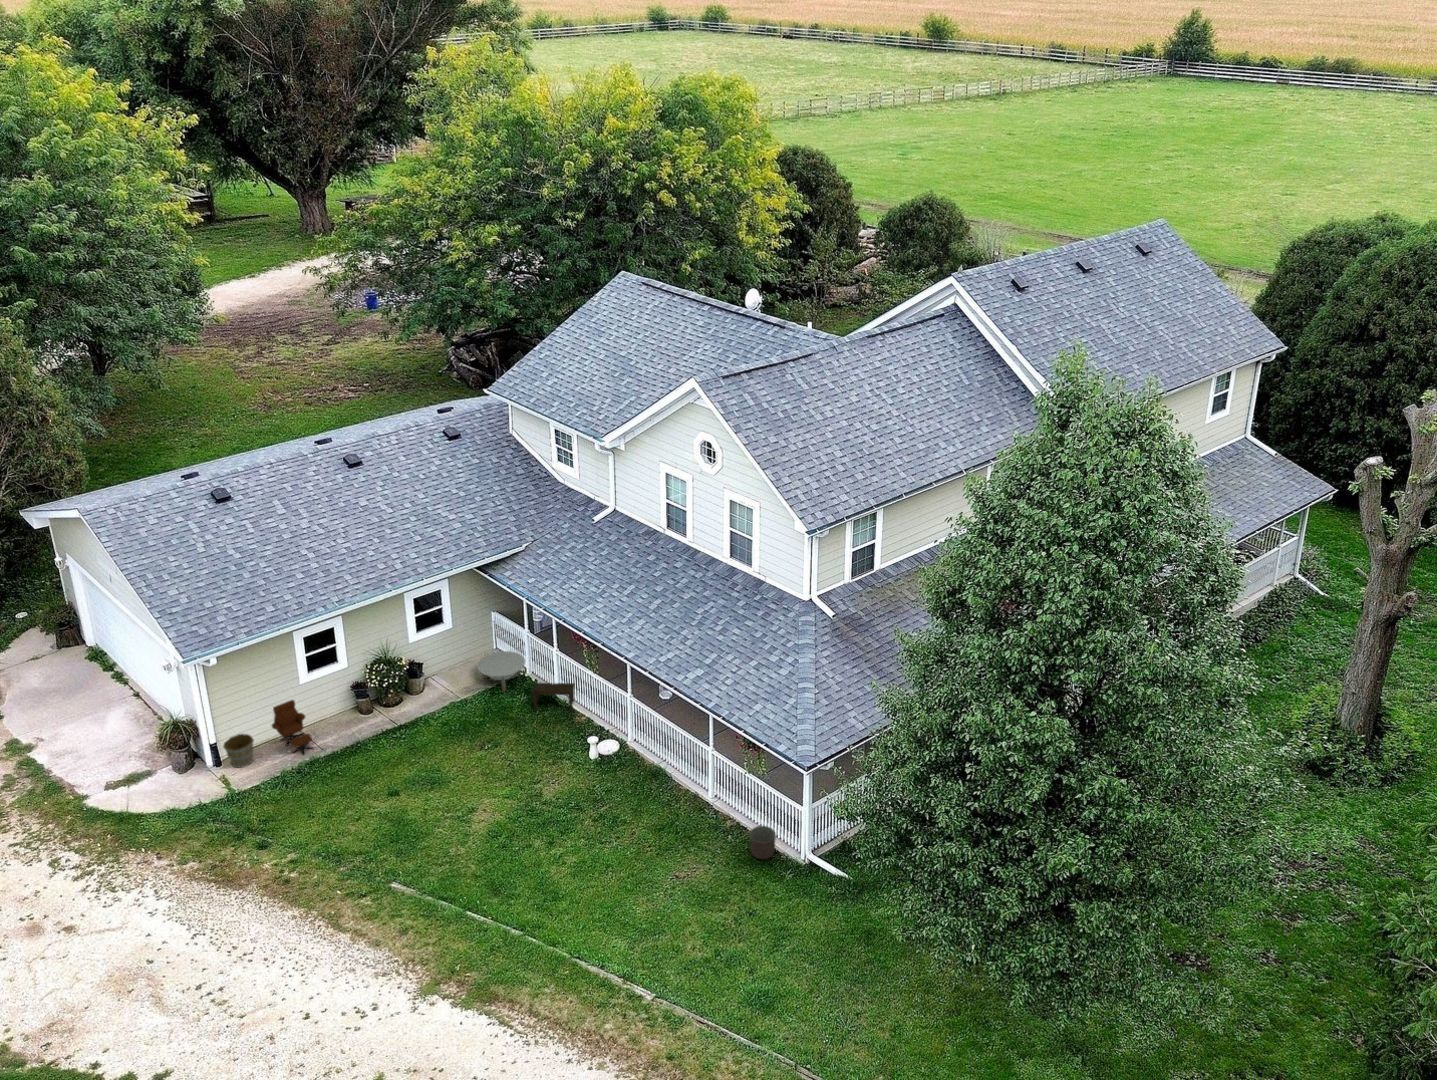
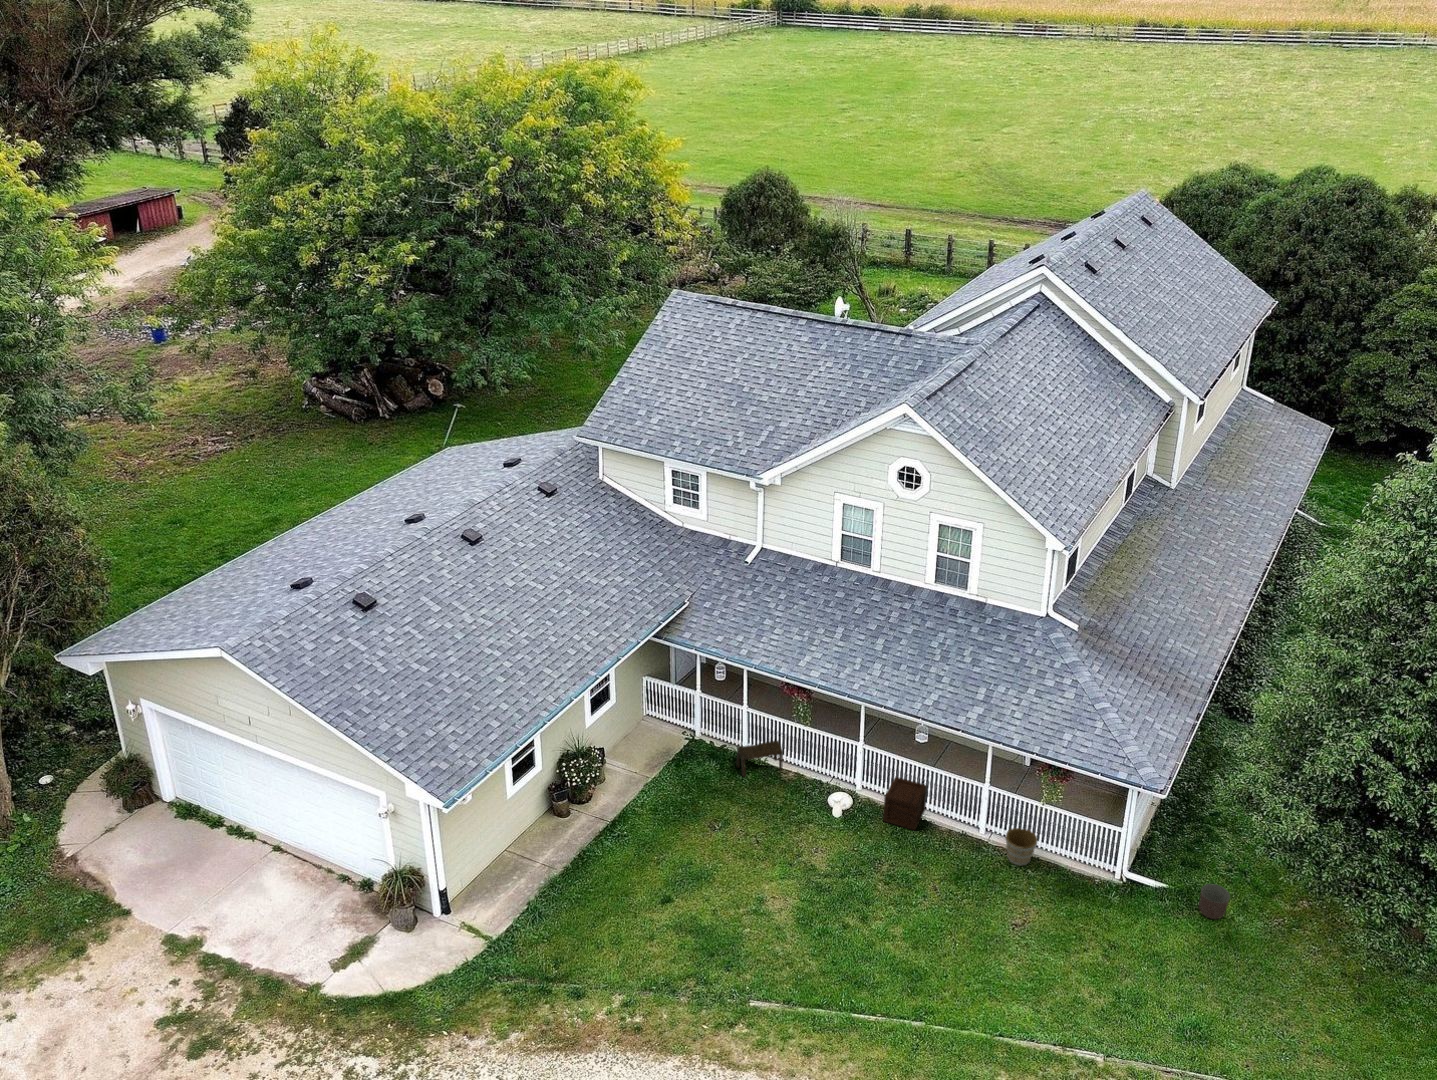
round table: present [477,651,525,691] -> none [656,717,709,763]
lounge chair: present [272,700,313,752] -> none [488,820,540,881]
wooden crate: none [622,730,669,782] -> present [883,777,927,830]
wooden bucket: present [223,734,254,768] -> present [1006,828,1038,866]
planter: present [749,826,776,859] -> present [1199,884,1230,919]

